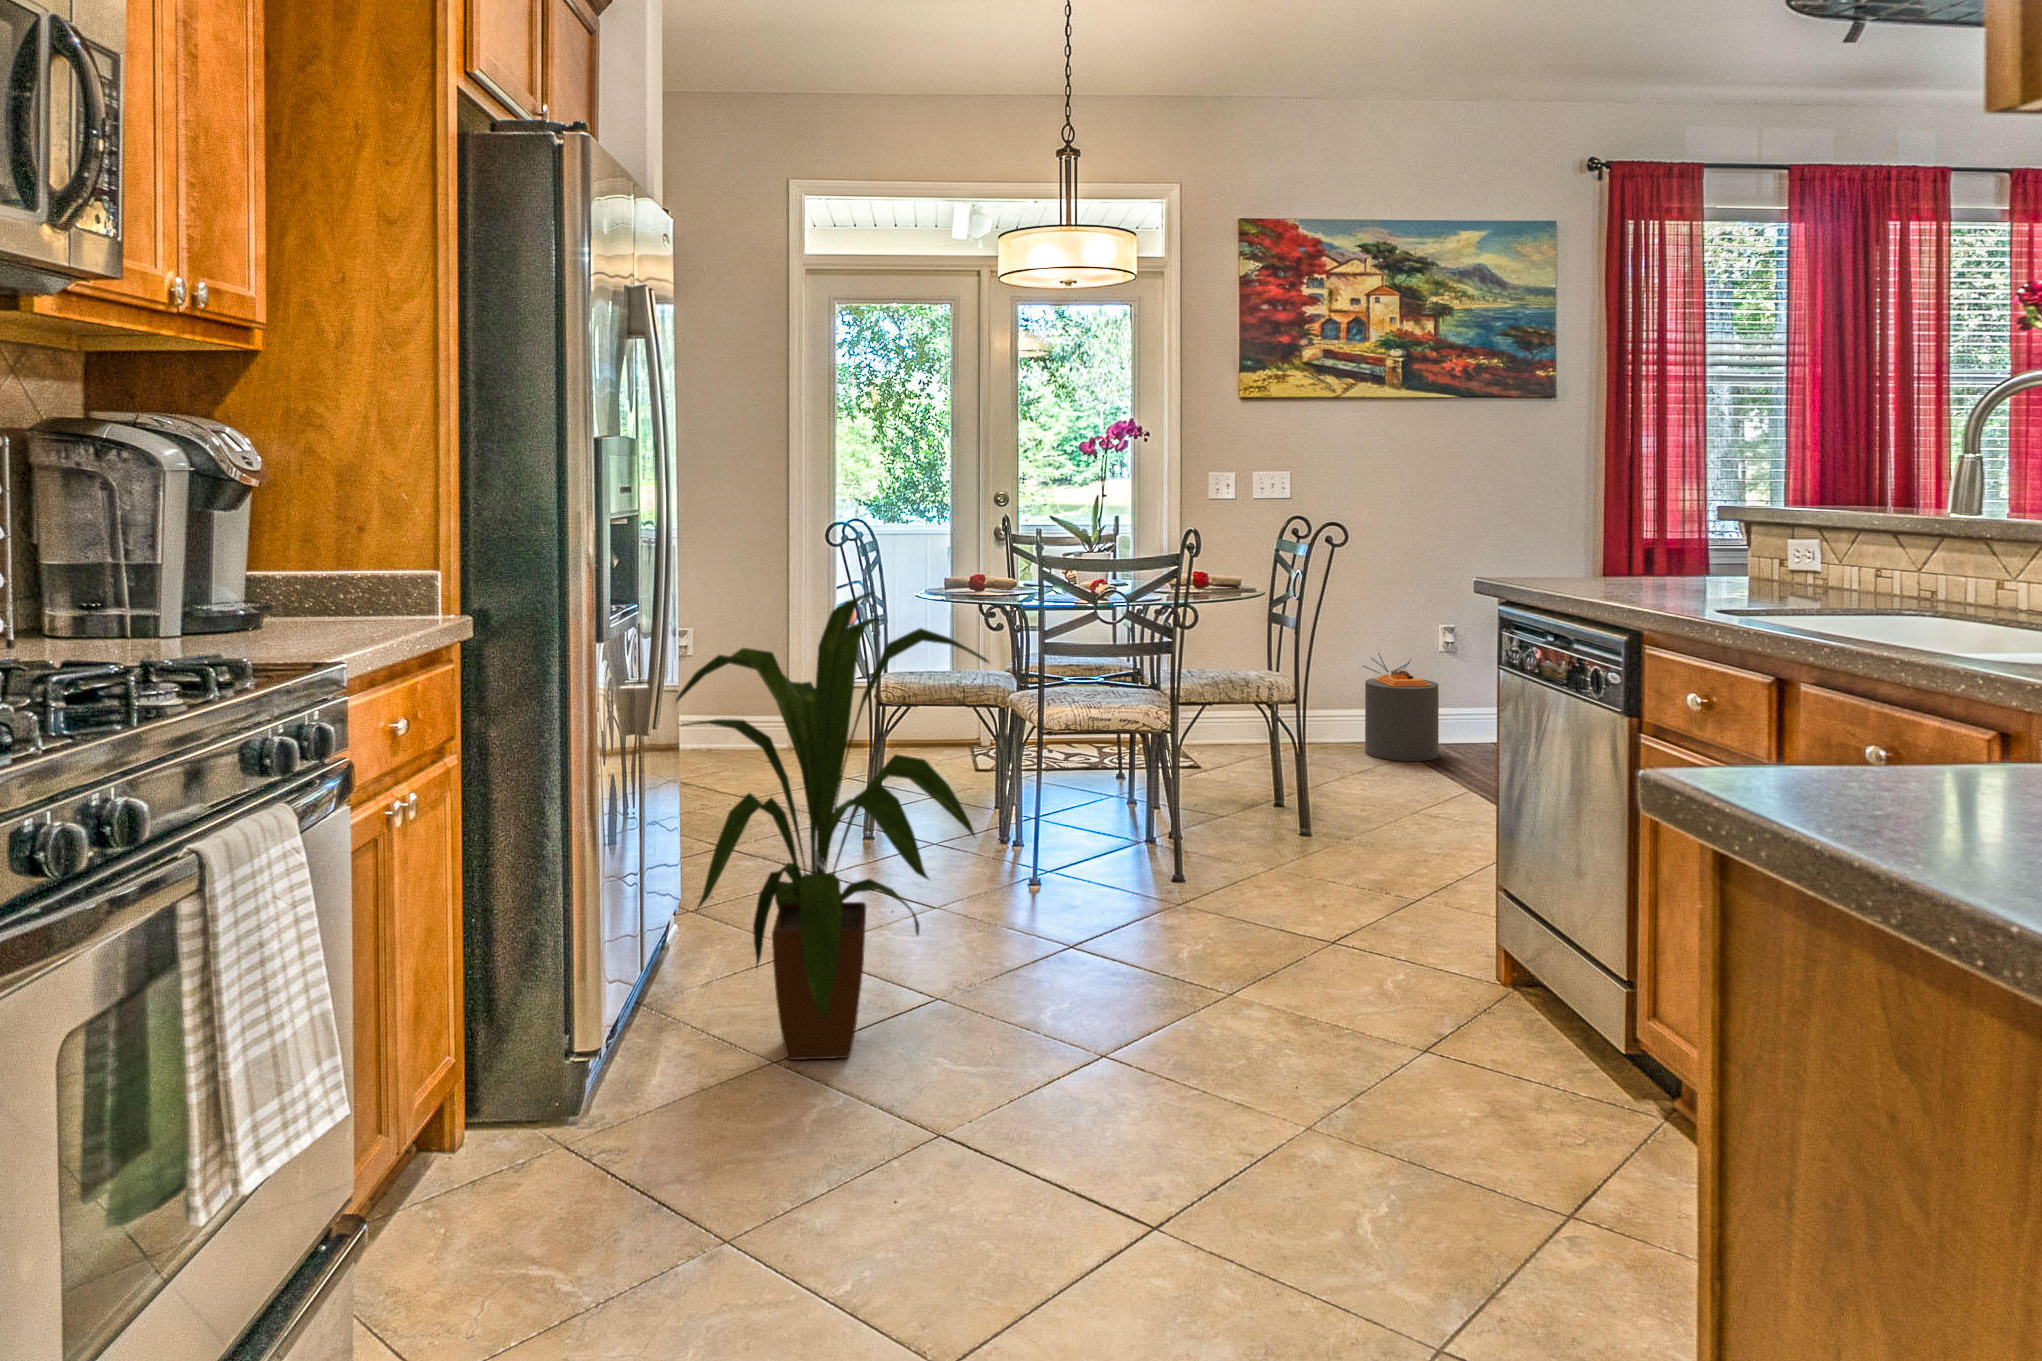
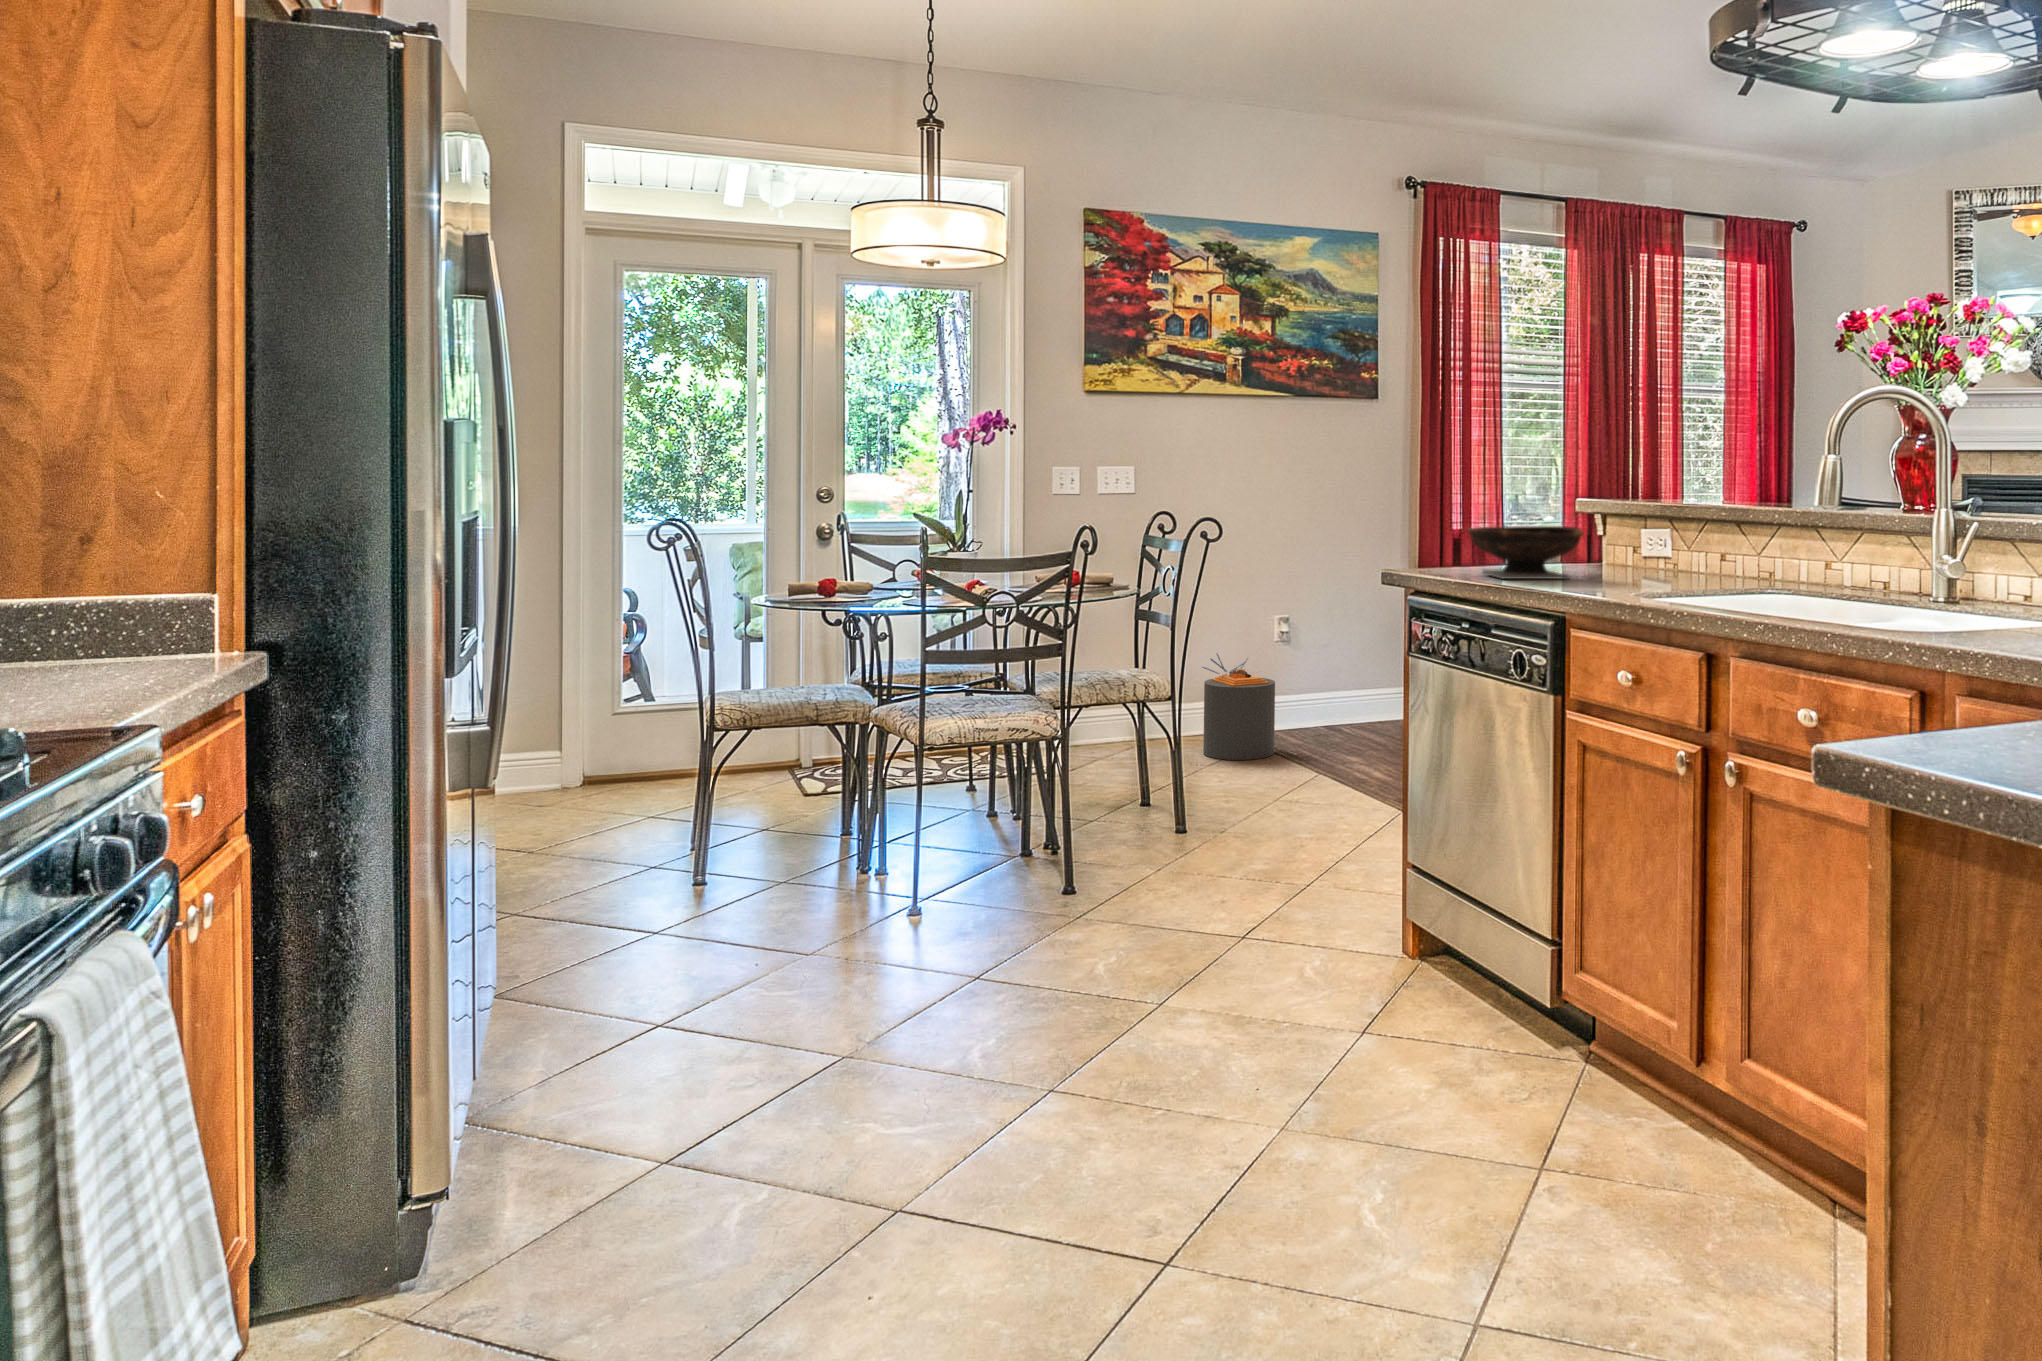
bowl: none [1561,532,1696,591] -> present [1467,526,1583,579]
house plant: present [676,592,989,1060] -> none [509,602,939,1173]

